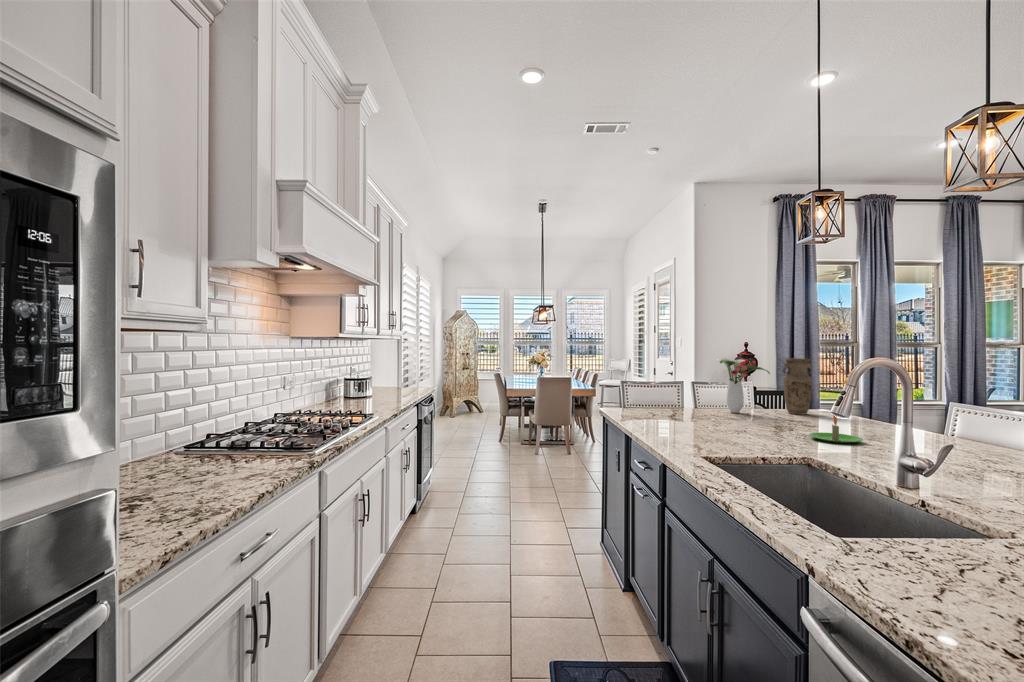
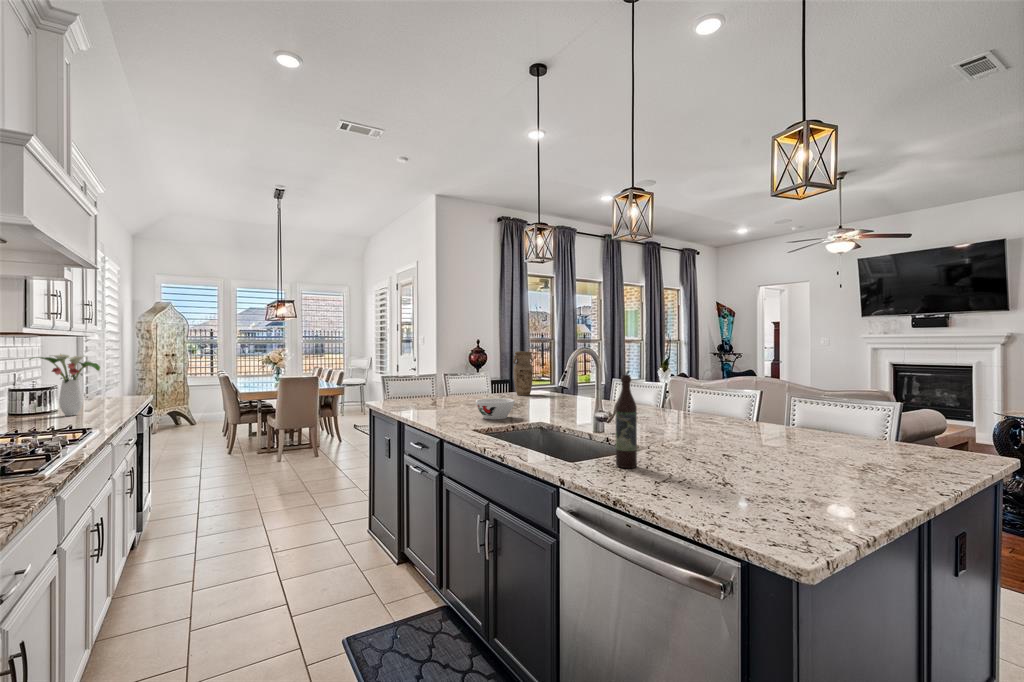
flower arrangement: present [717,358,770,413] -> present [29,354,100,416]
wine bottle: none [927,407,976,575] -> present [616,375,637,468]
candle: present [810,415,863,443] -> none [537,389,570,412]
bowl: none [715,417,771,446] -> present [476,398,515,419]

